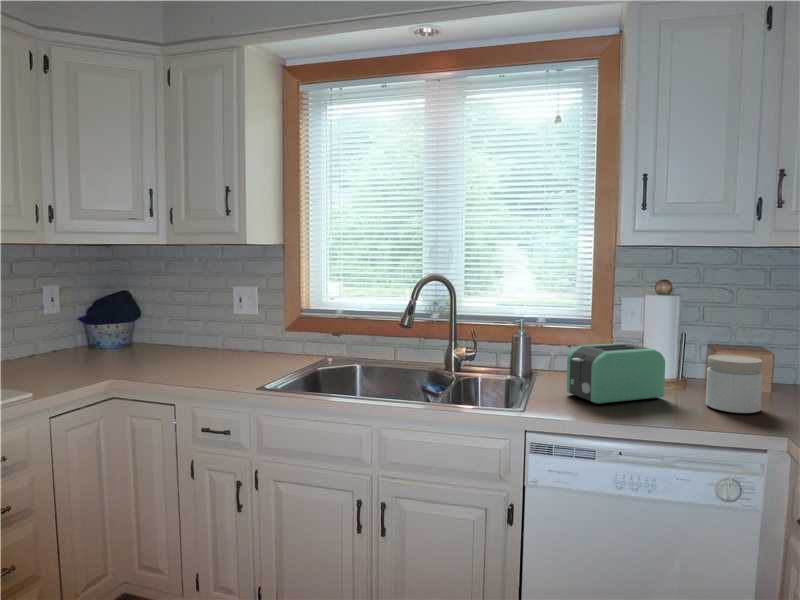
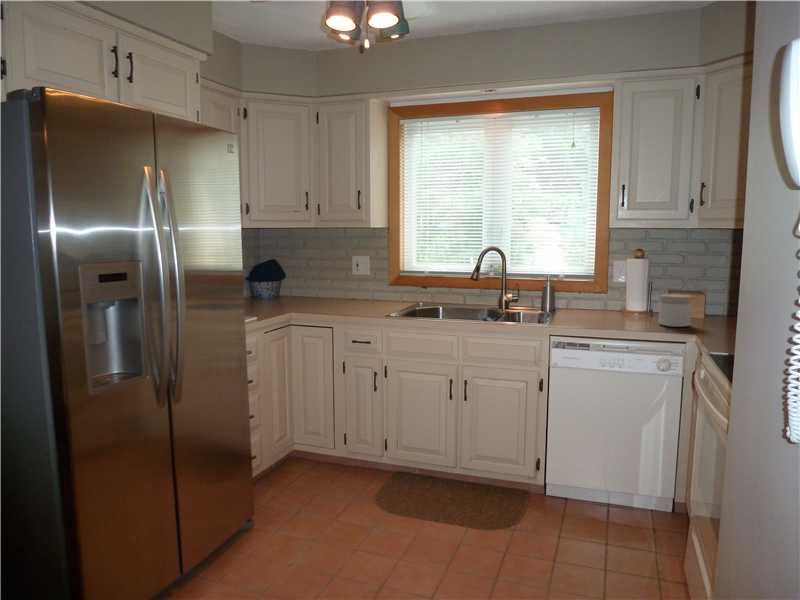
toaster: present [567,343,665,404] -> none [576,289,636,323]

